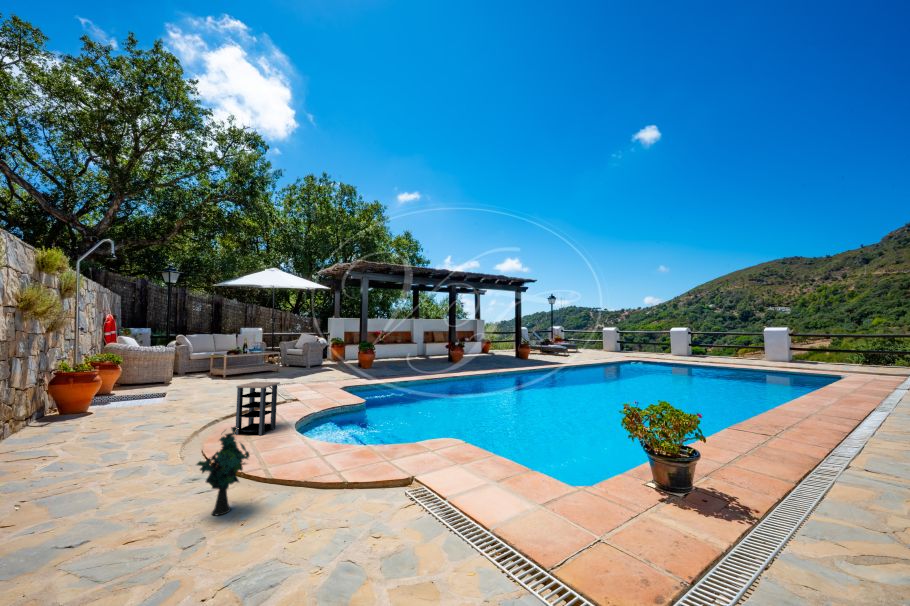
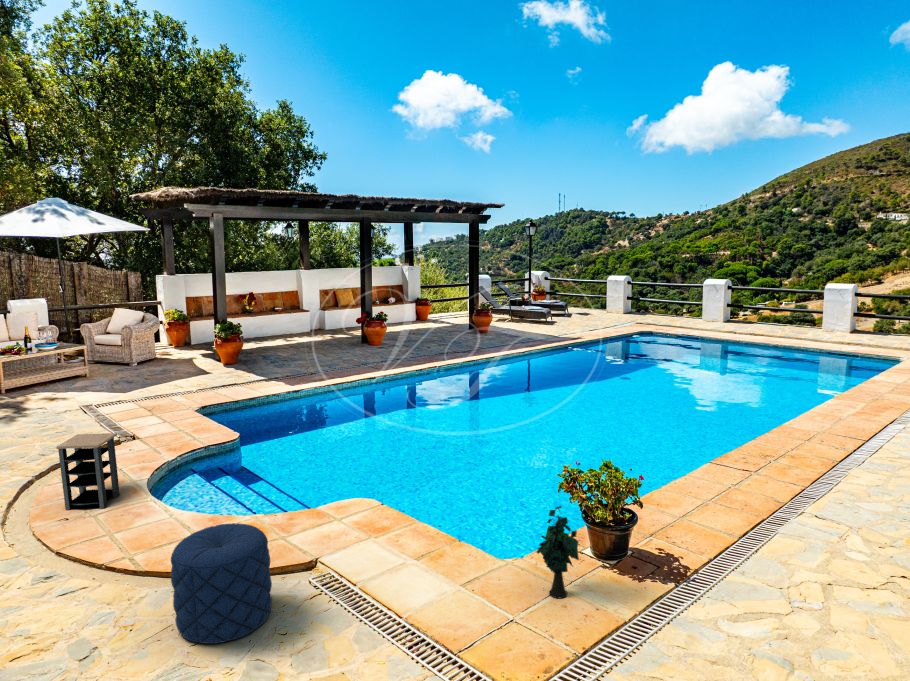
decorative plant: present [197,427,249,515] -> present [537,506,579,598]
pouf: none [284,432,373,539] -> present [171,523,272,644]

